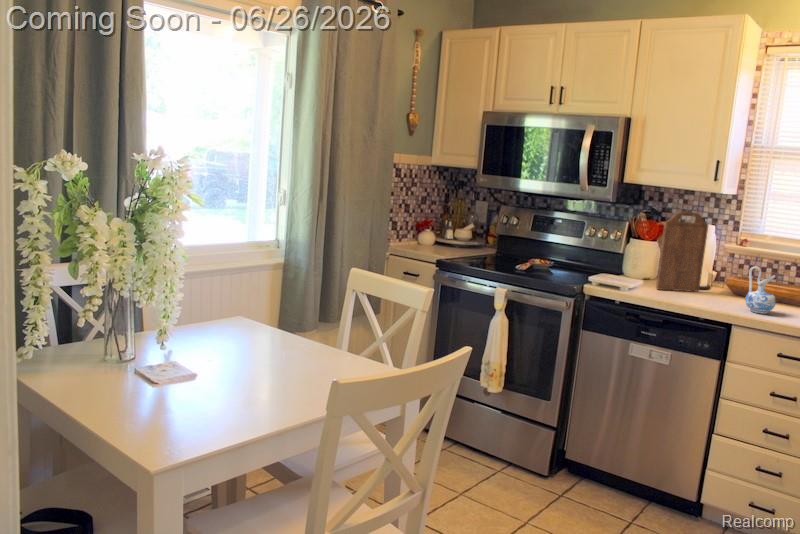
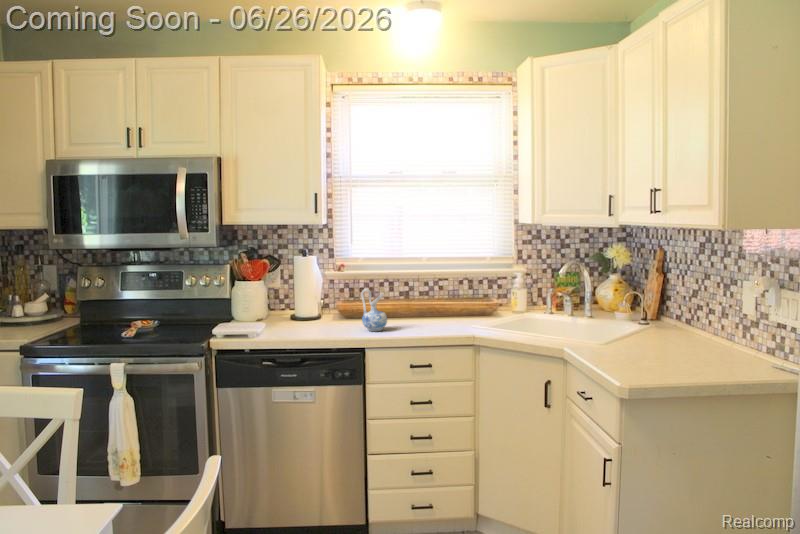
cutting board: present [656,211,708,291] -> none [275,246,315,328]

